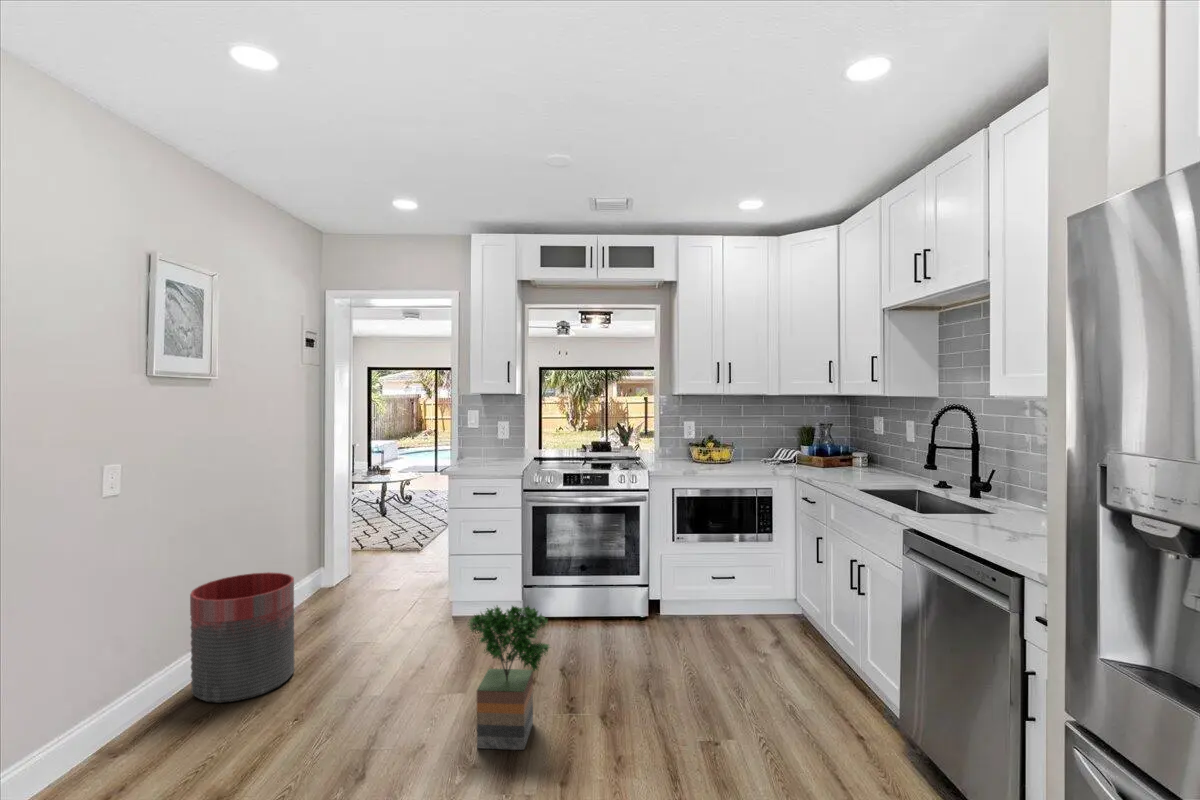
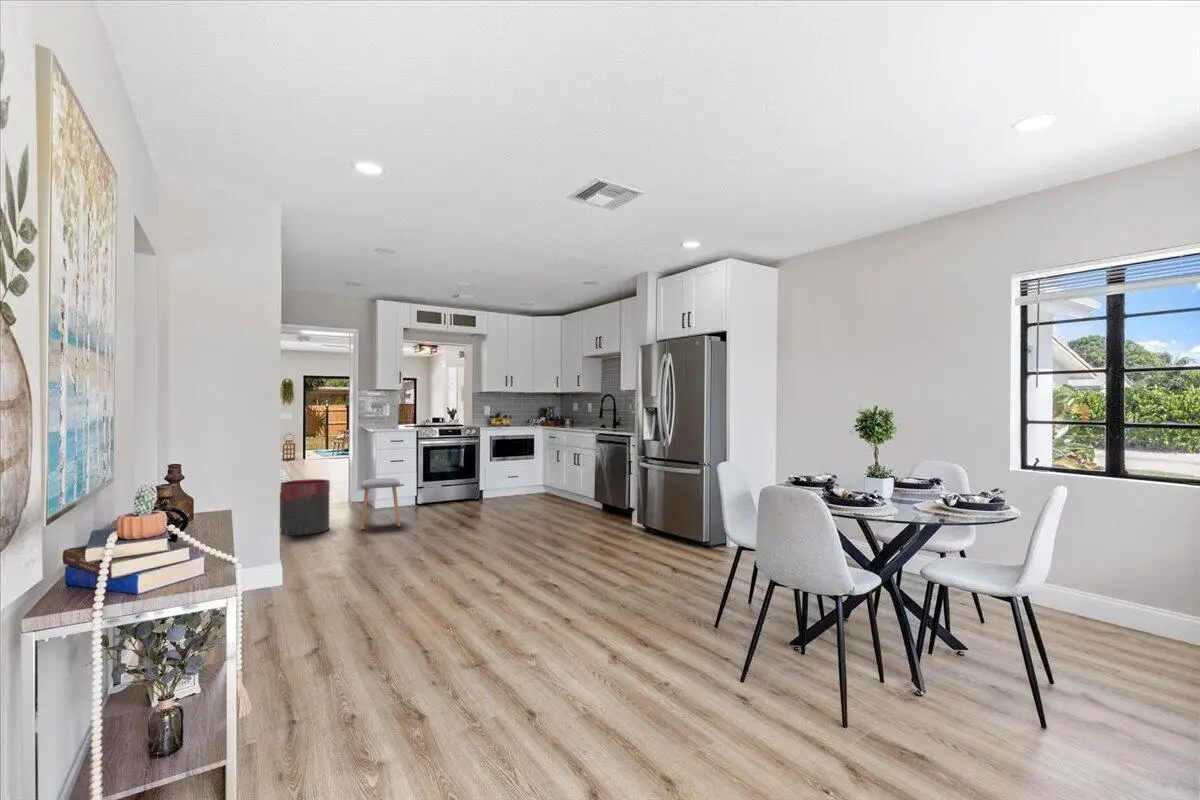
stool: none [315,587,426,716] -> present [361,478,400,530]
potted tree: present [468,606,549,750] -> none [441,472,478,526]

